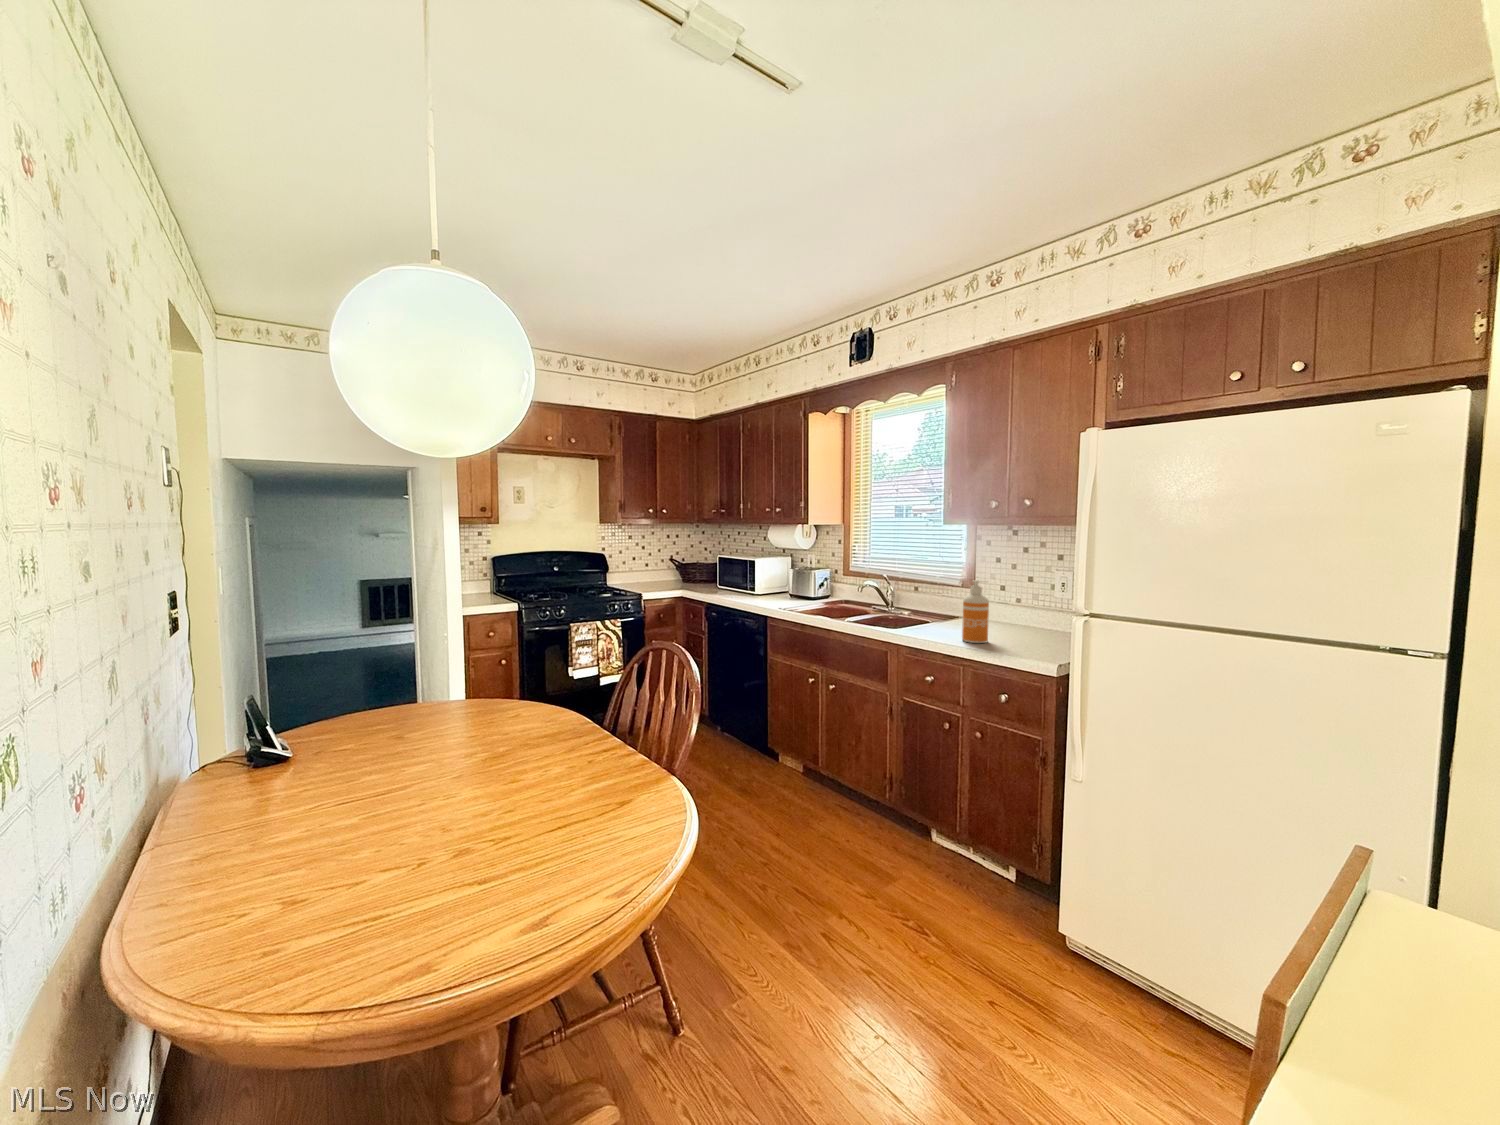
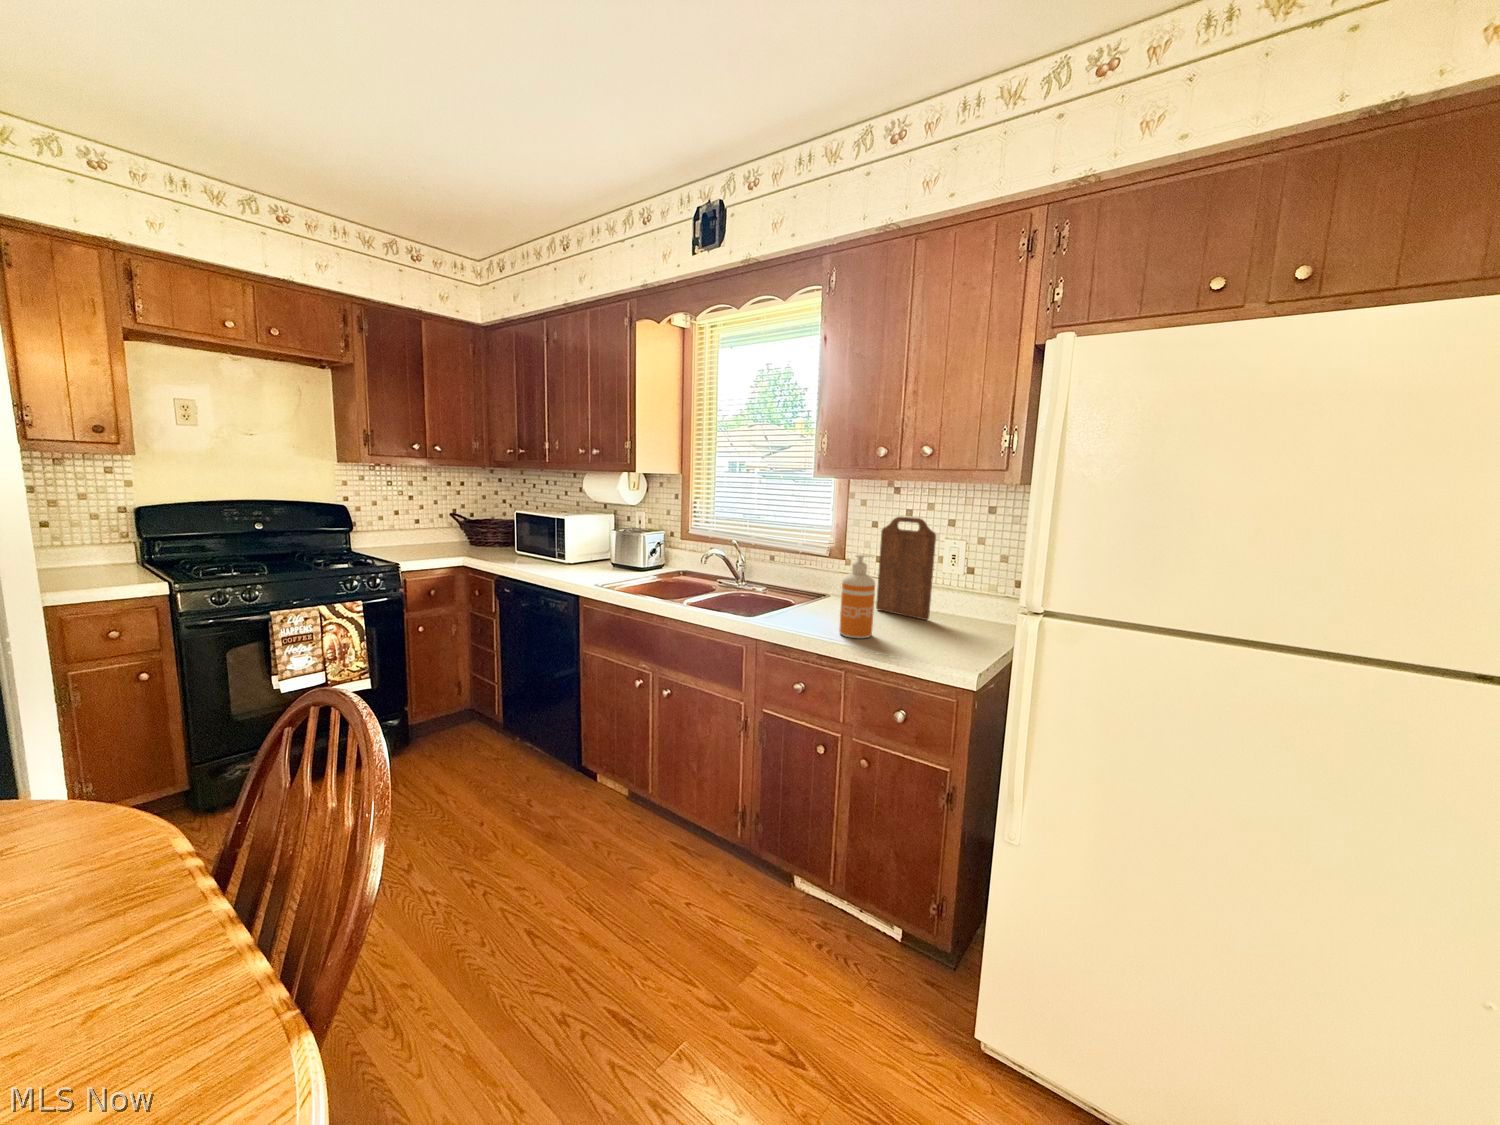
cutting board: none [1001,553,1046,635] -> present [876,517,936,620]

